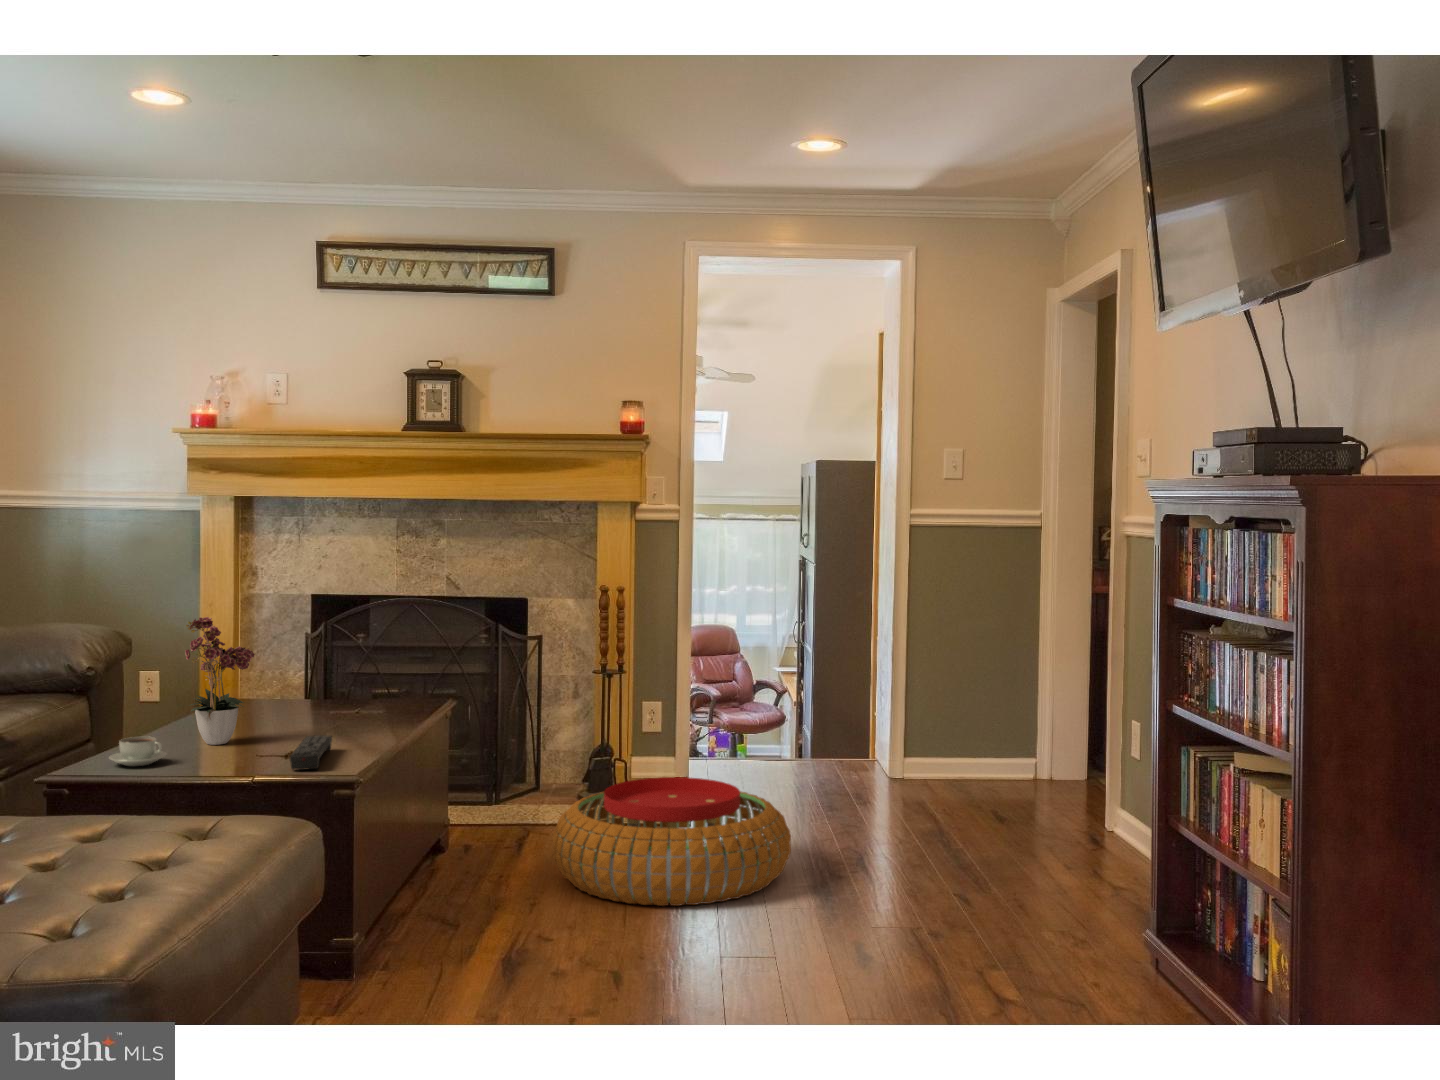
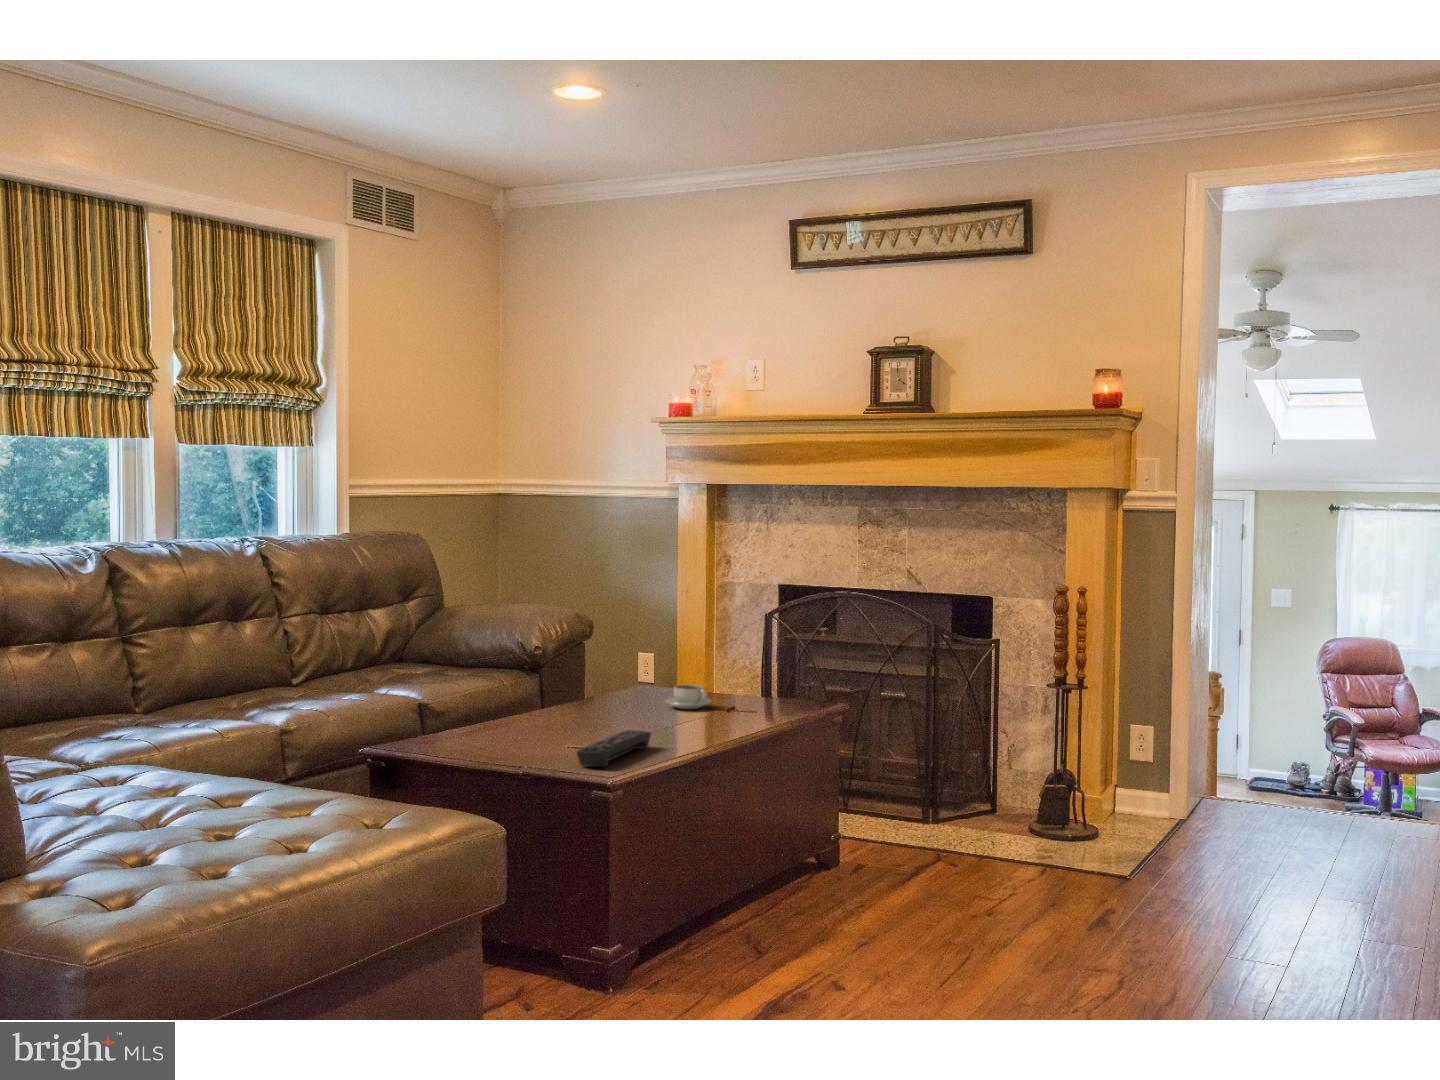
flower arrangement: present [185,617,255,745] -> none [521,592,608,730]
coffee cup: present [109,737,166,766] -> present [666,685,711,709]
pouf: present [552,777,791,906] -> none [917,817,1218,985]

